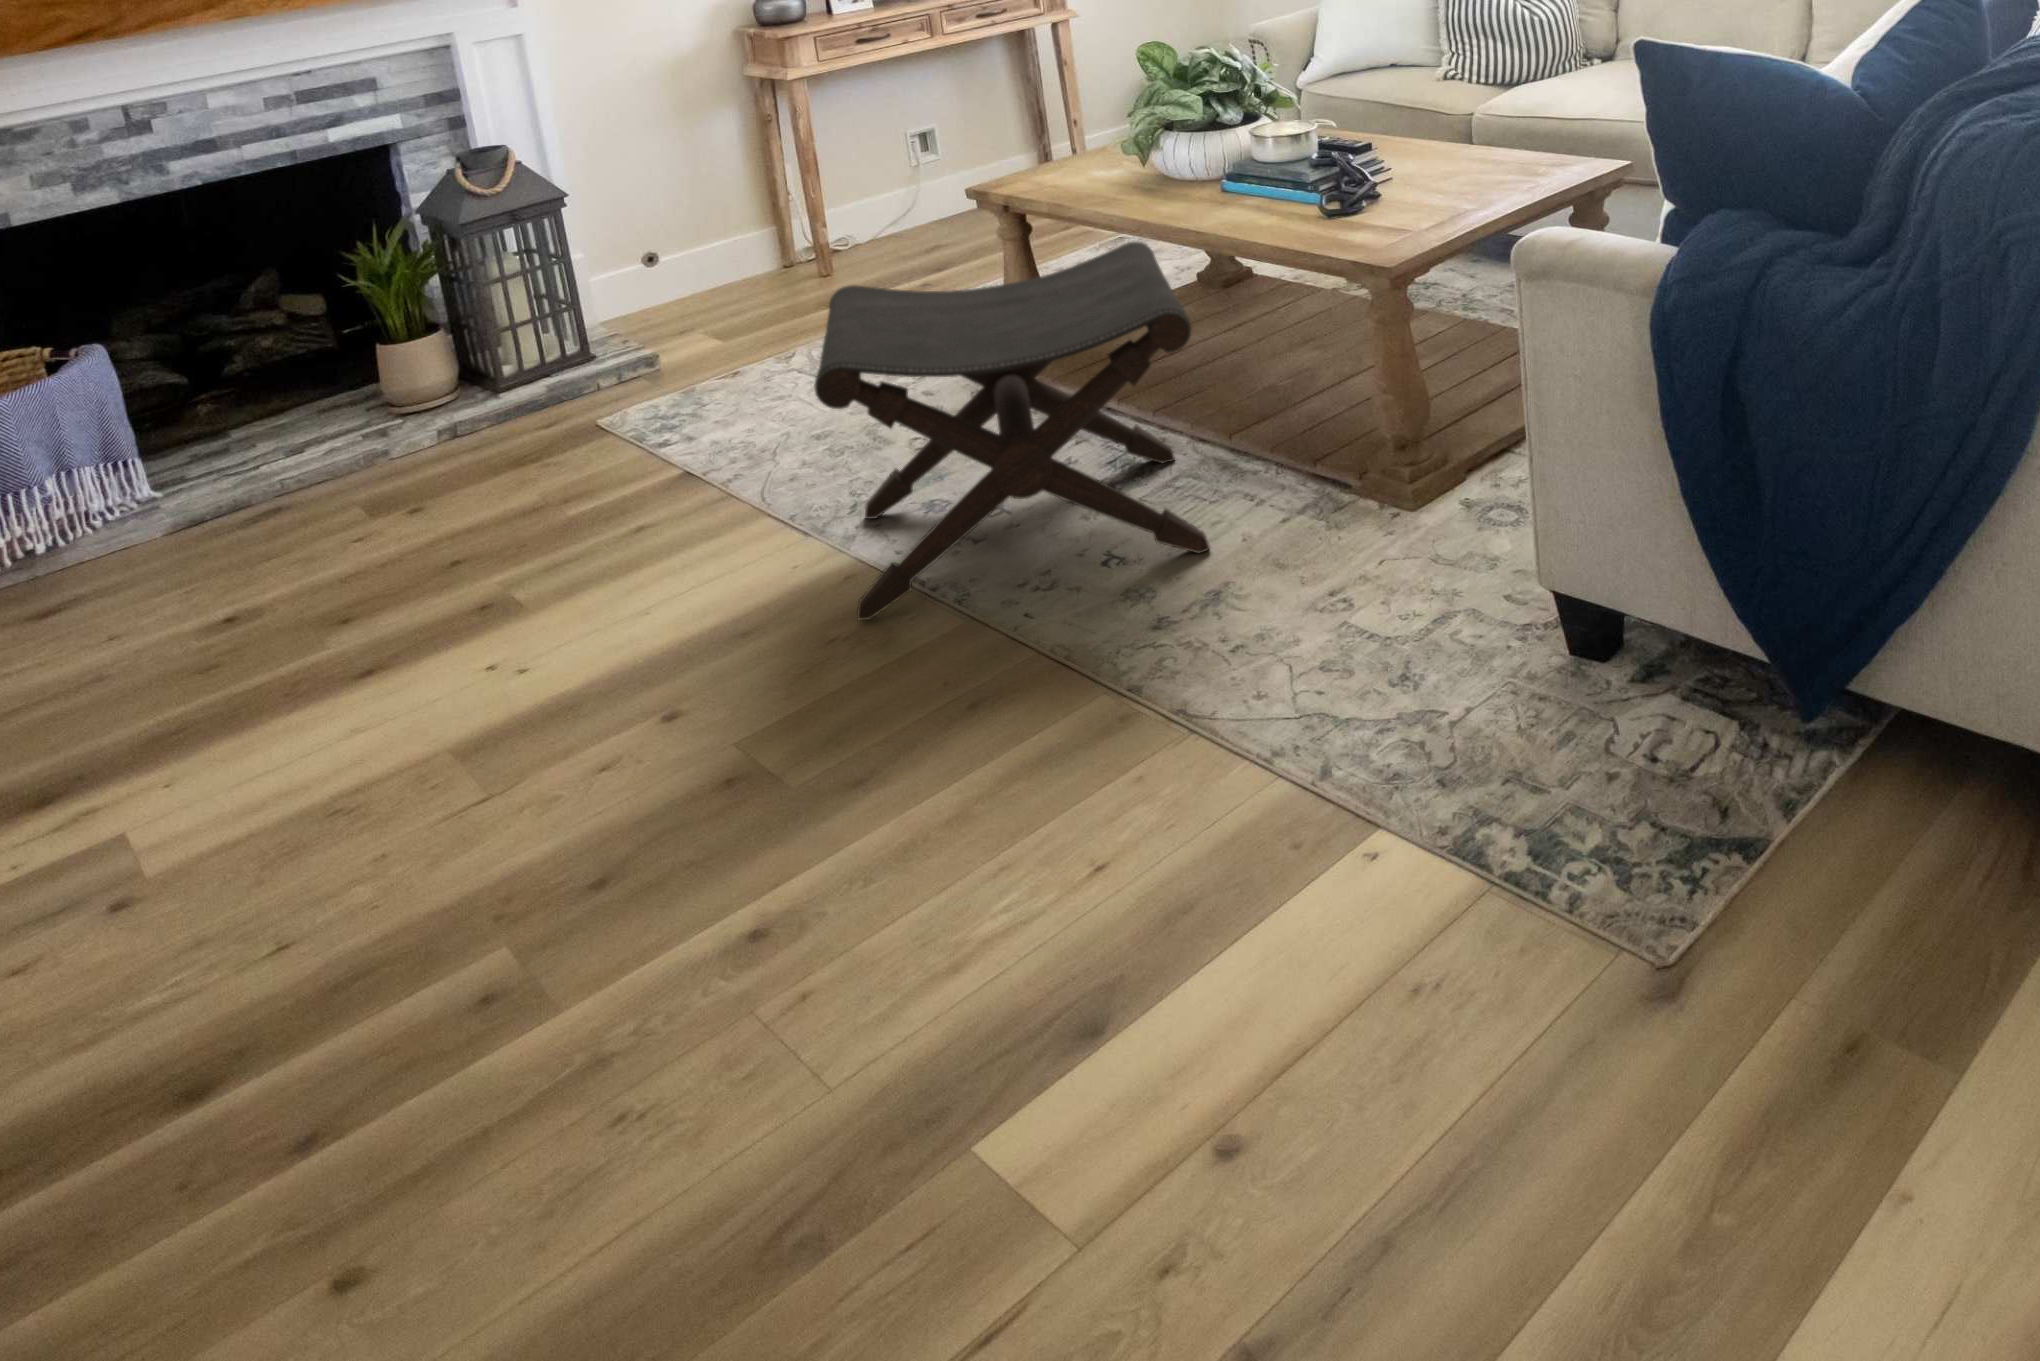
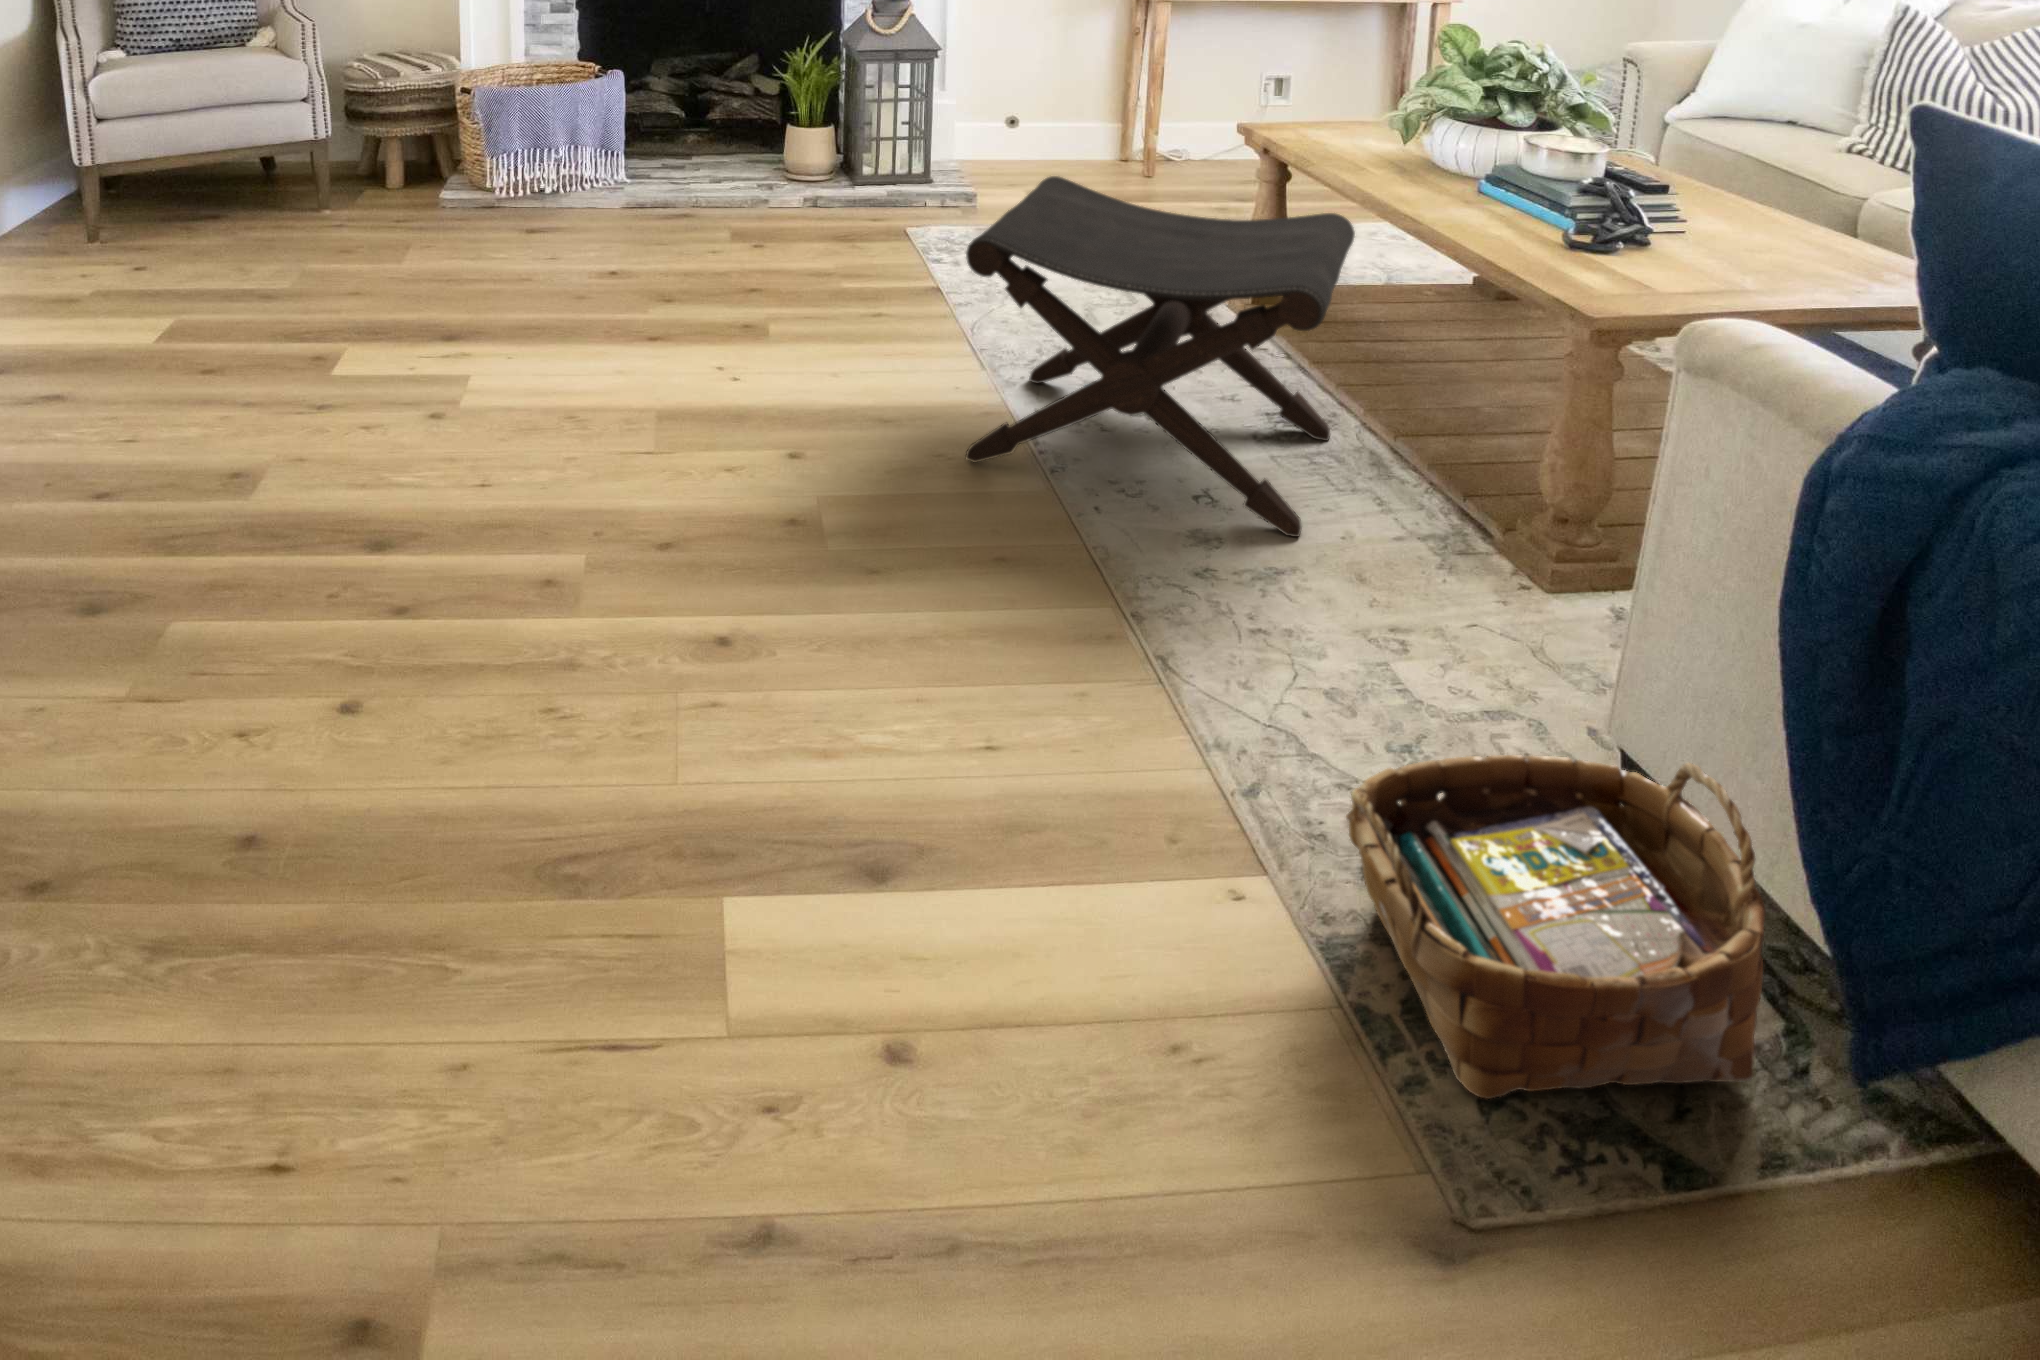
woven basket: none [1438,556,1746,888] -> present [1346,755,1766,1099]

